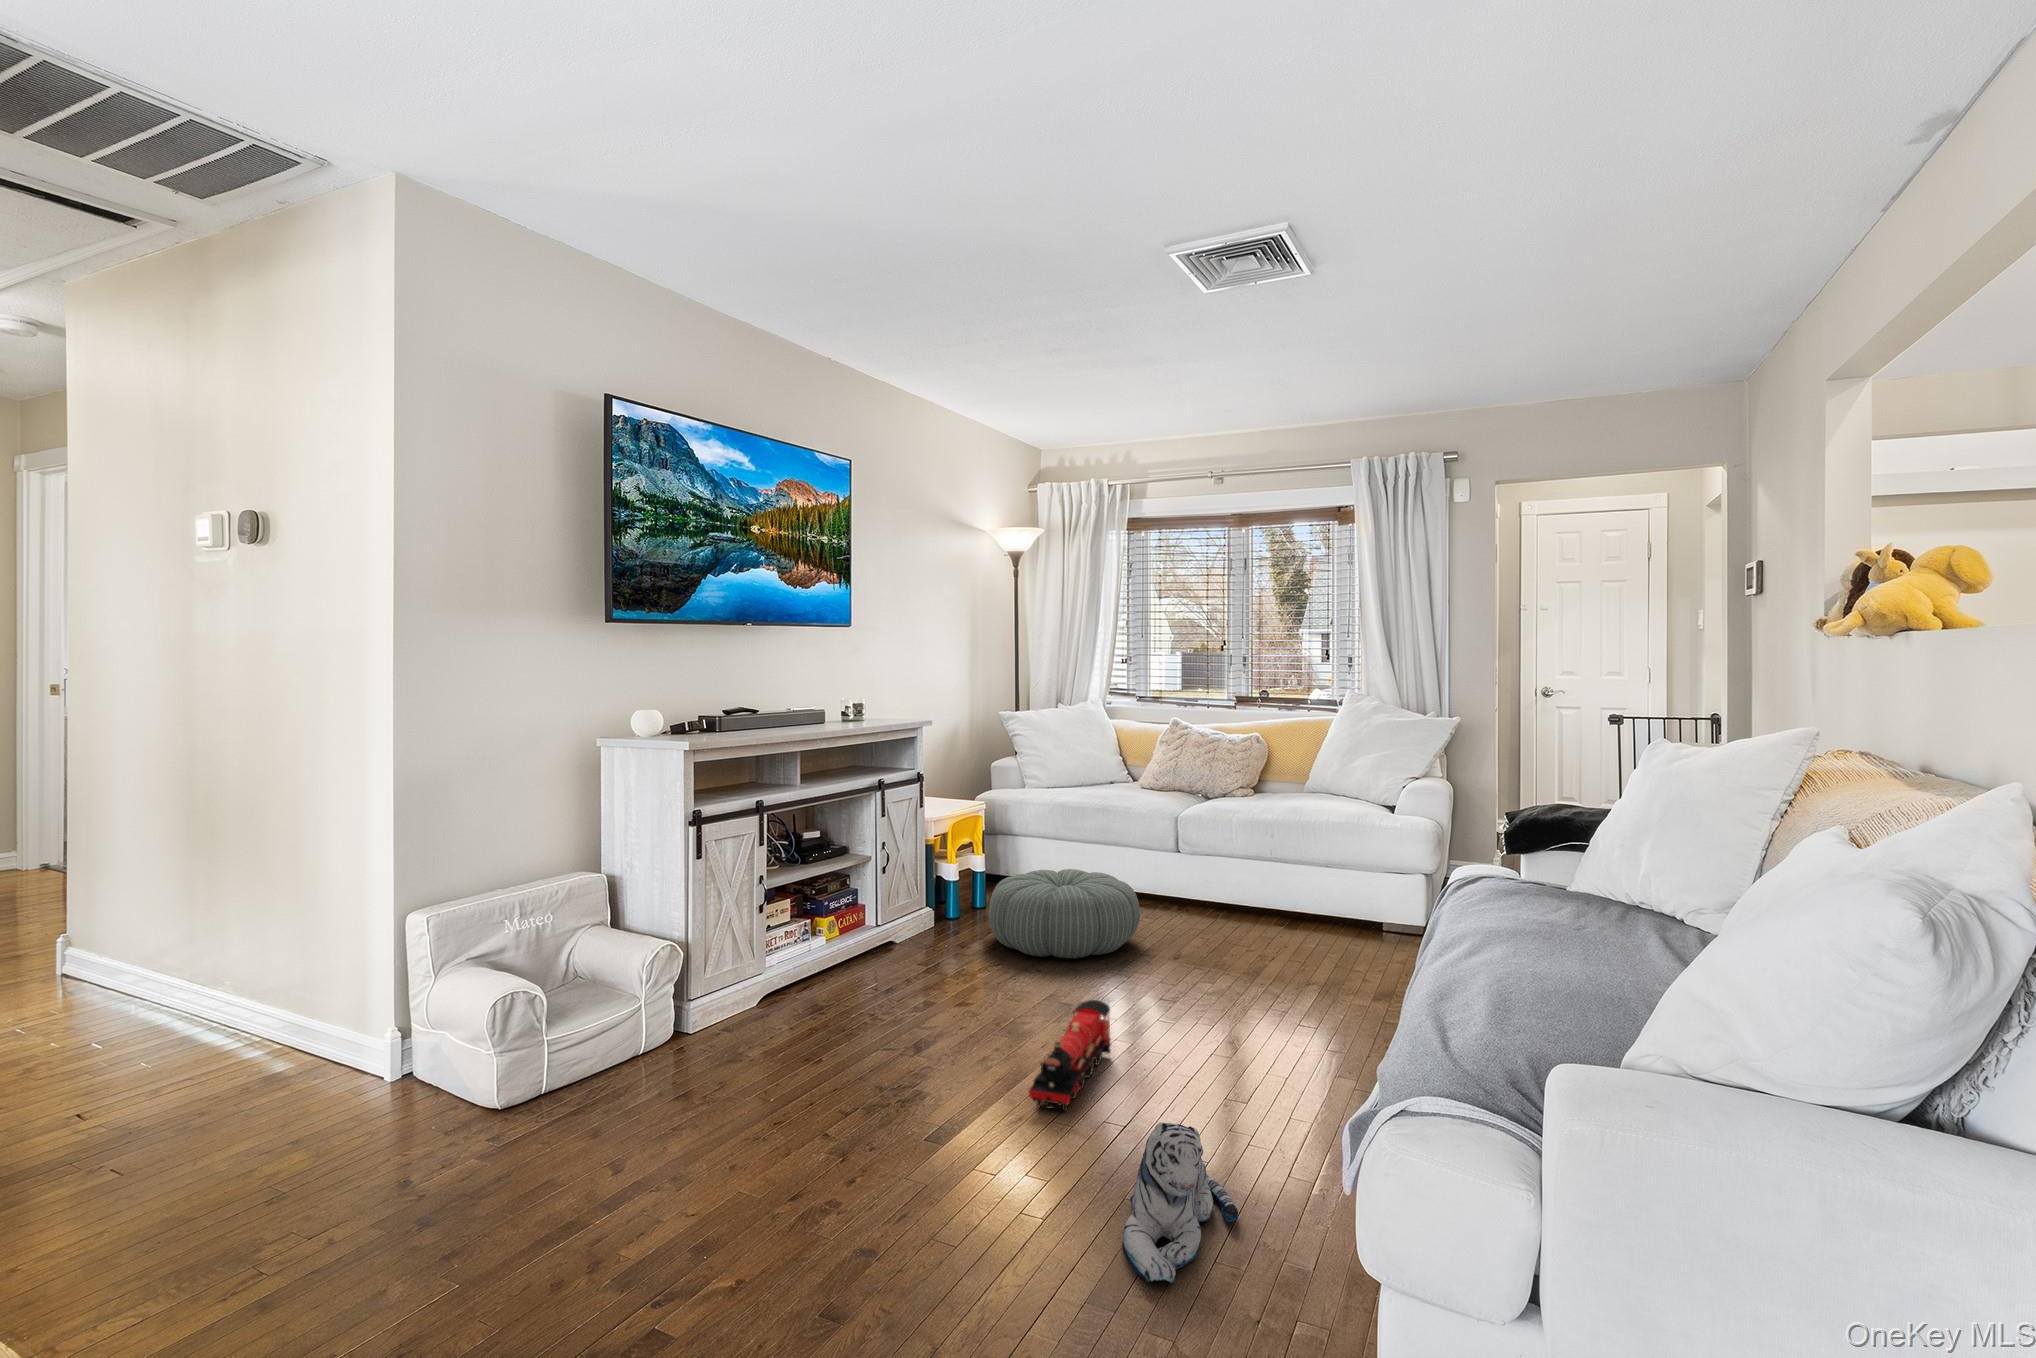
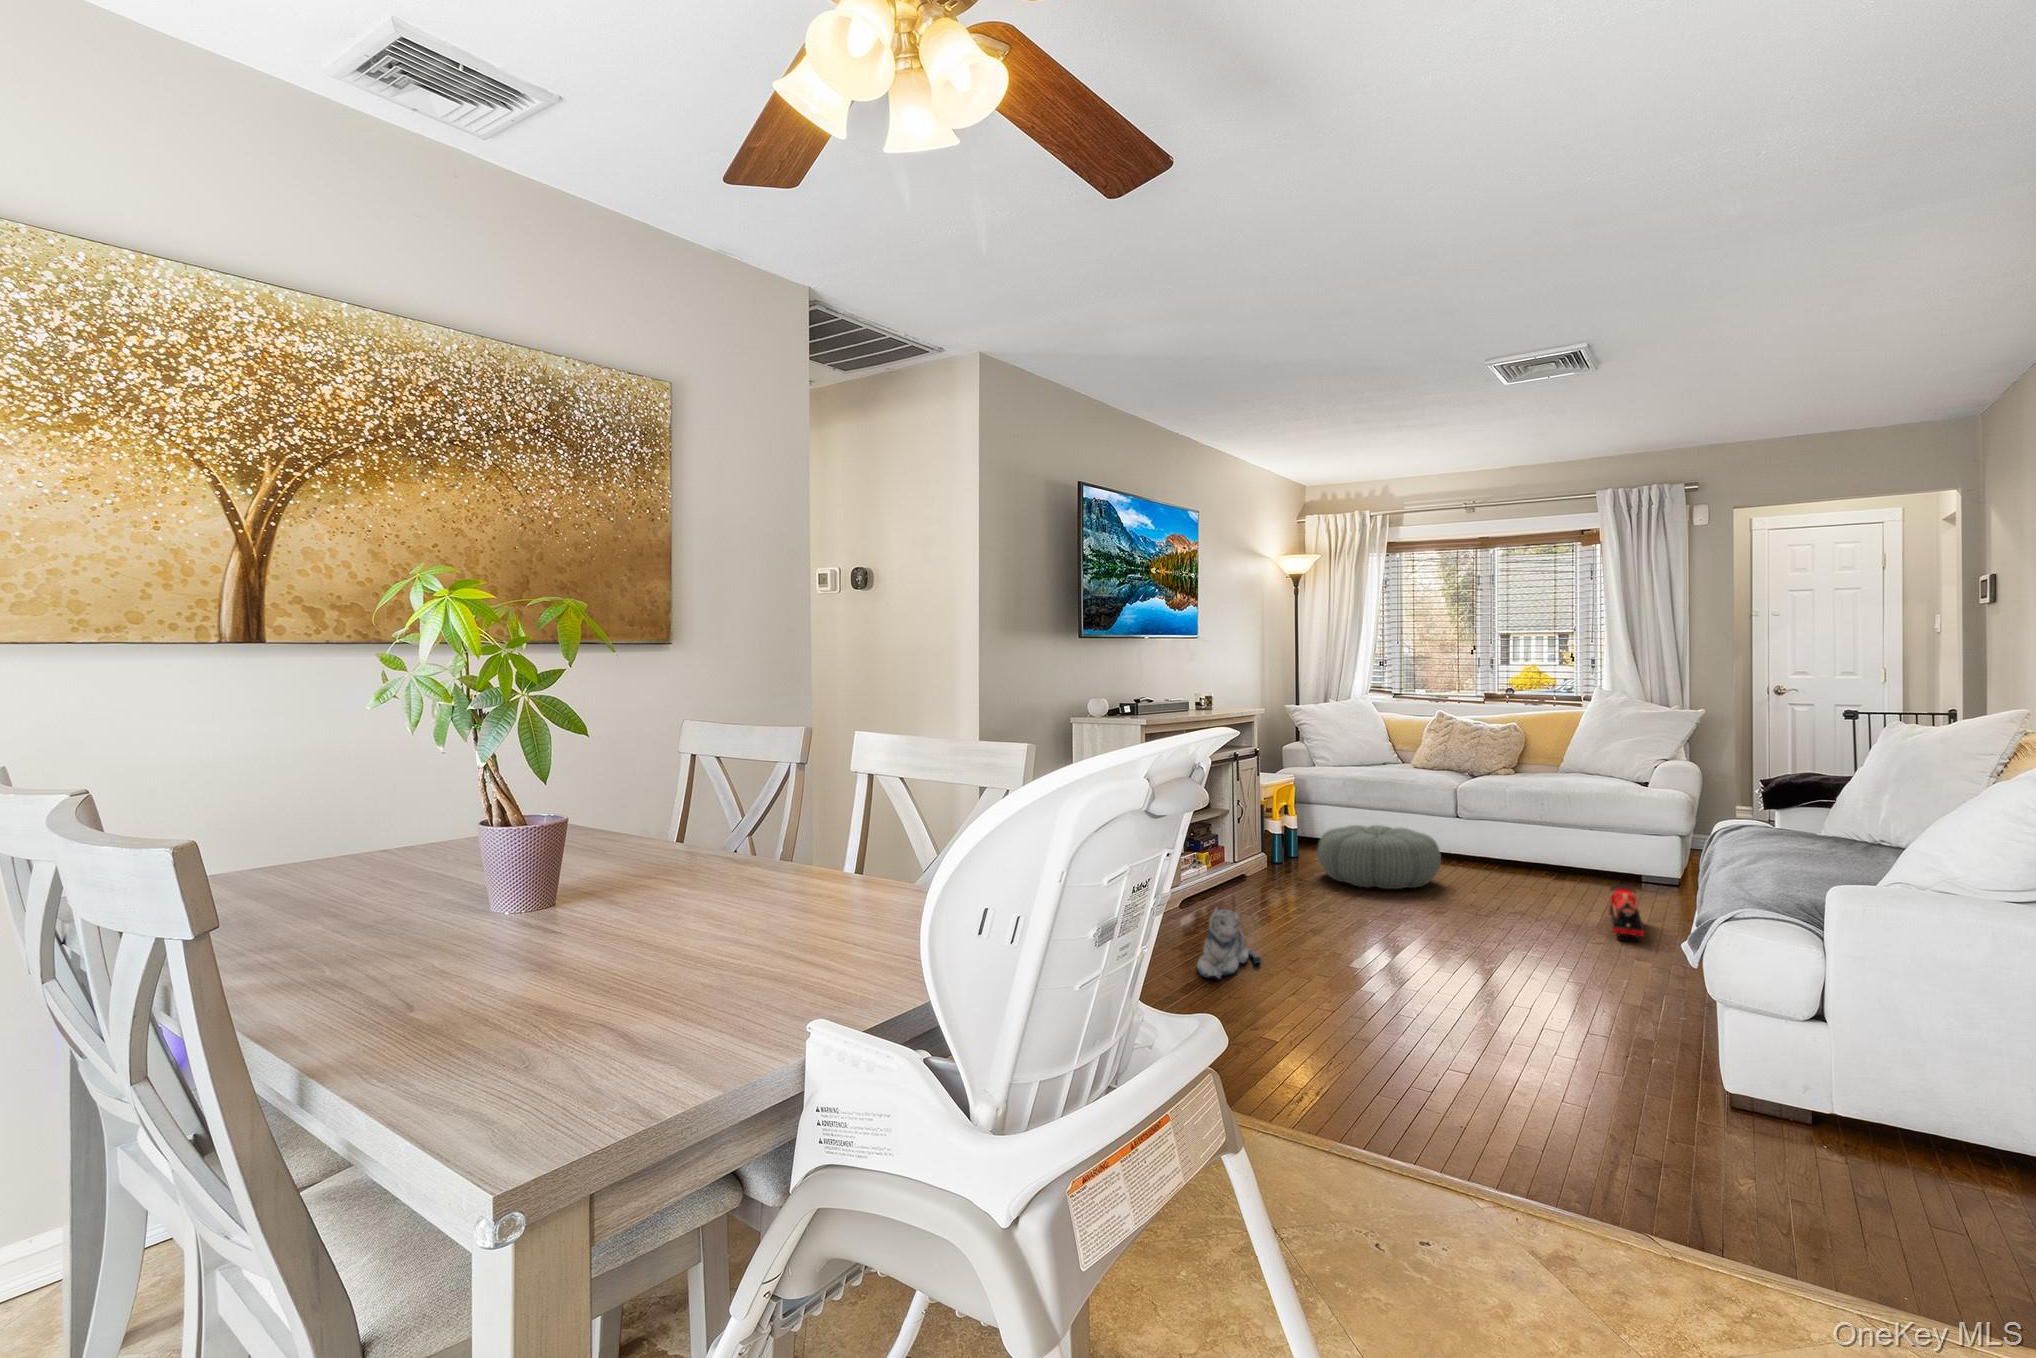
toy train: present [1029,1000,1111,1112] -> present [1609,885,1644,941]
plush toy: present [1122,1122,1238,1283] -> present [1197,908,1261,978]

